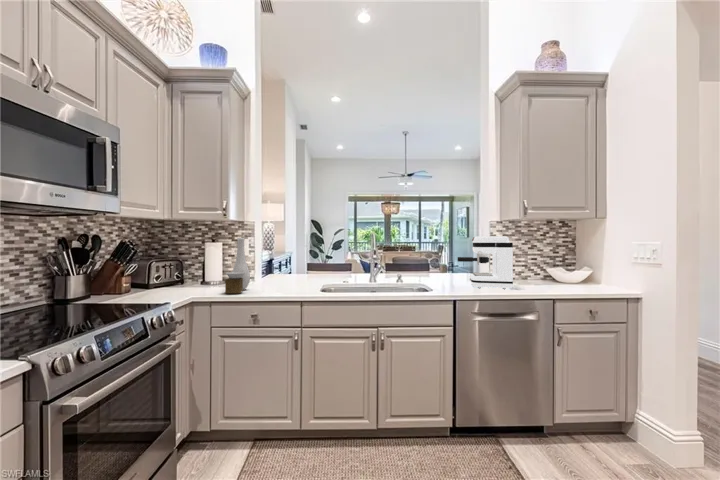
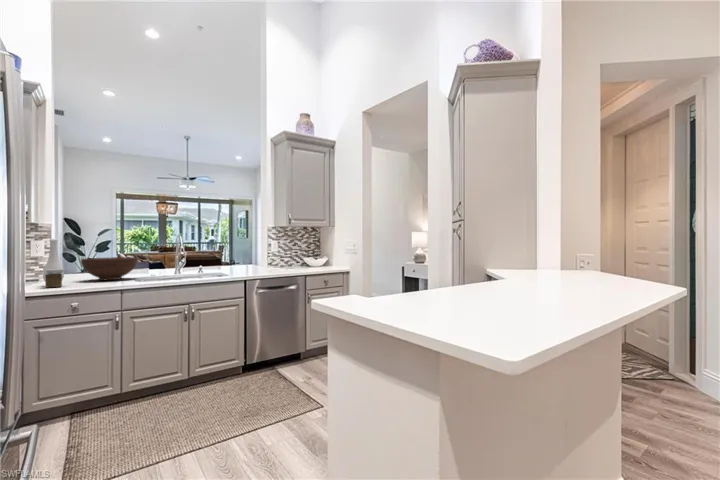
coffee maker: present [458,236,513,289] -> none [245,238,282,273]
fruit bowl: none [272,259,327,286] -> present [81,257,138,280]

